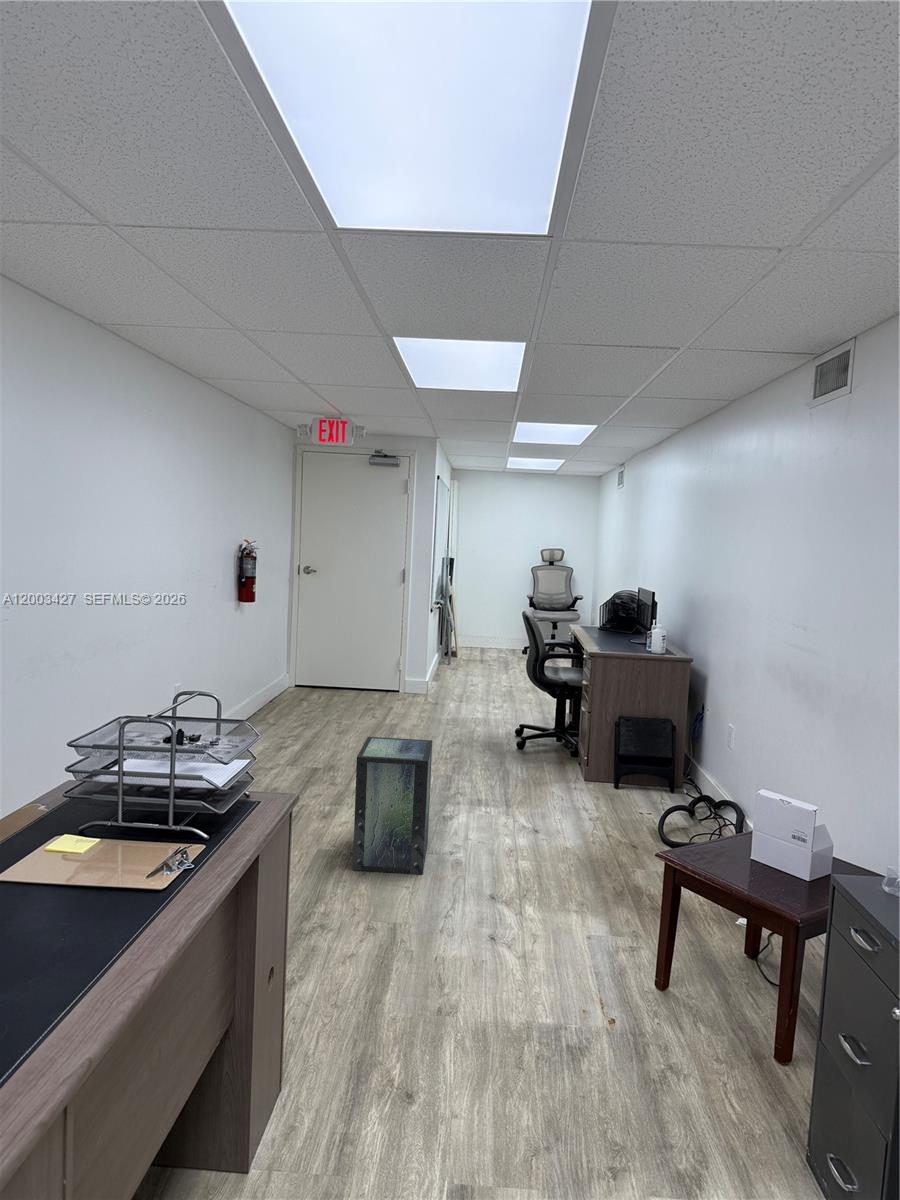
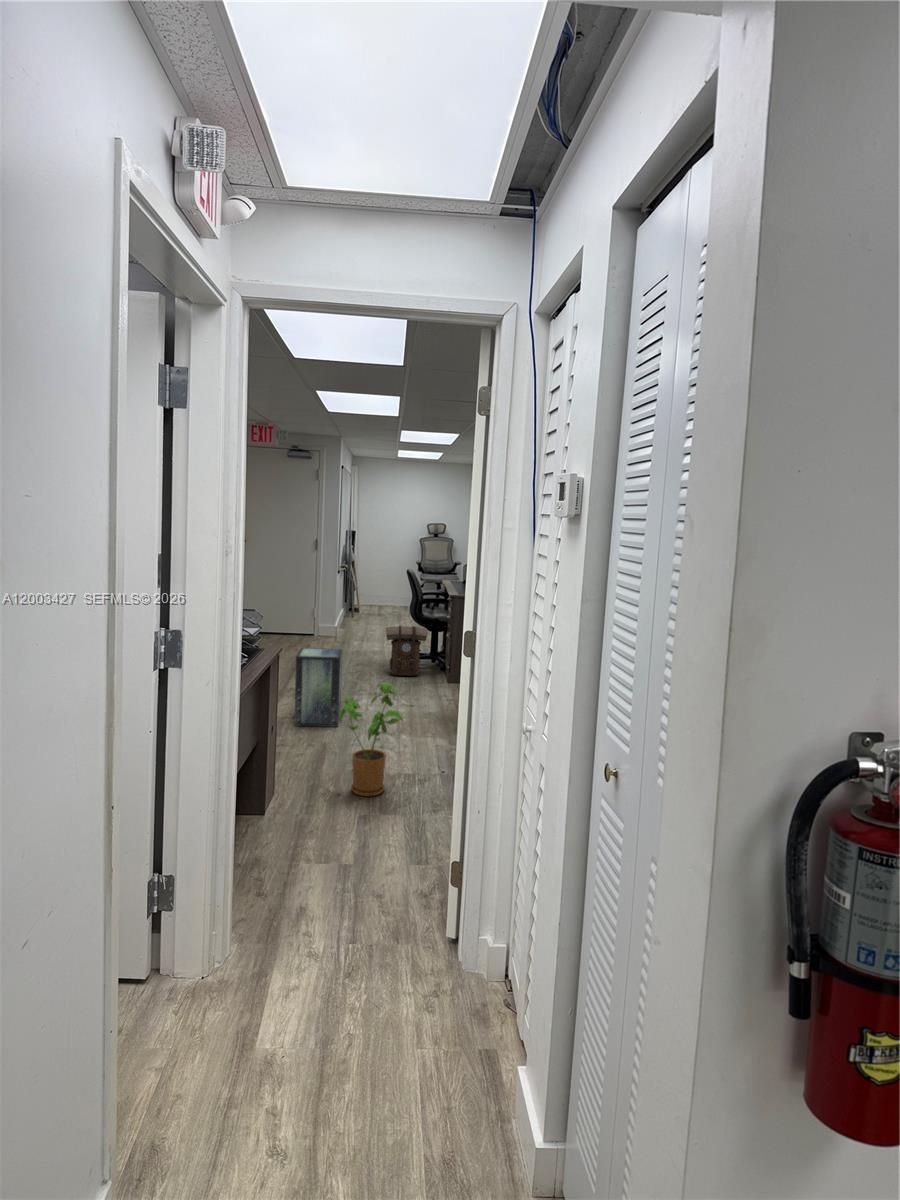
backpack: none [496,692,556,764] -> present [386,626,428,676]
house plant: none [419,854,559,1111] -> present [339,683,403,796]

